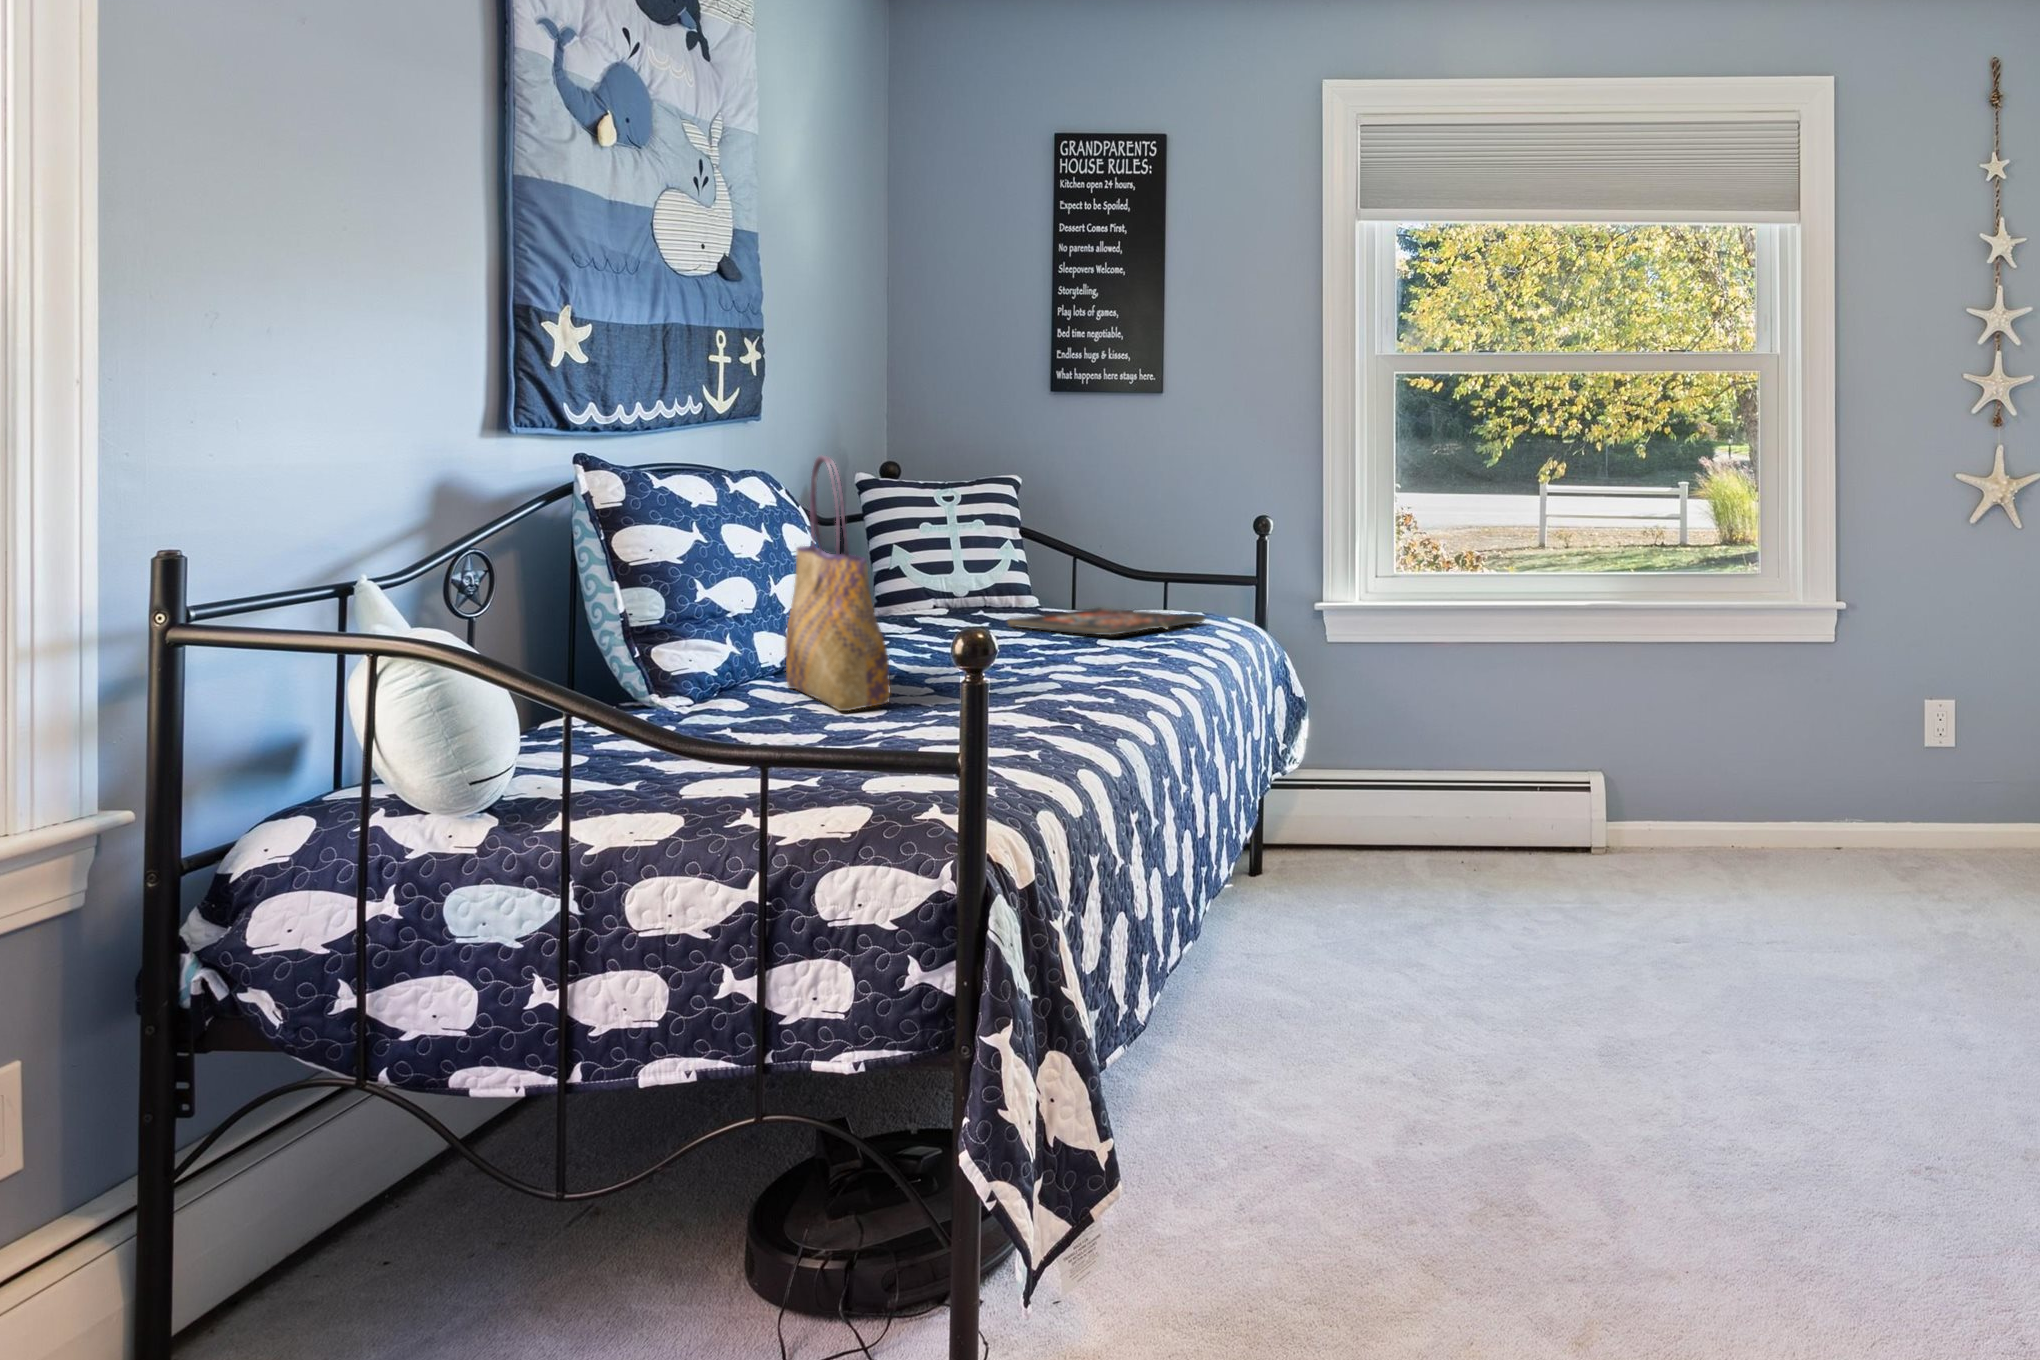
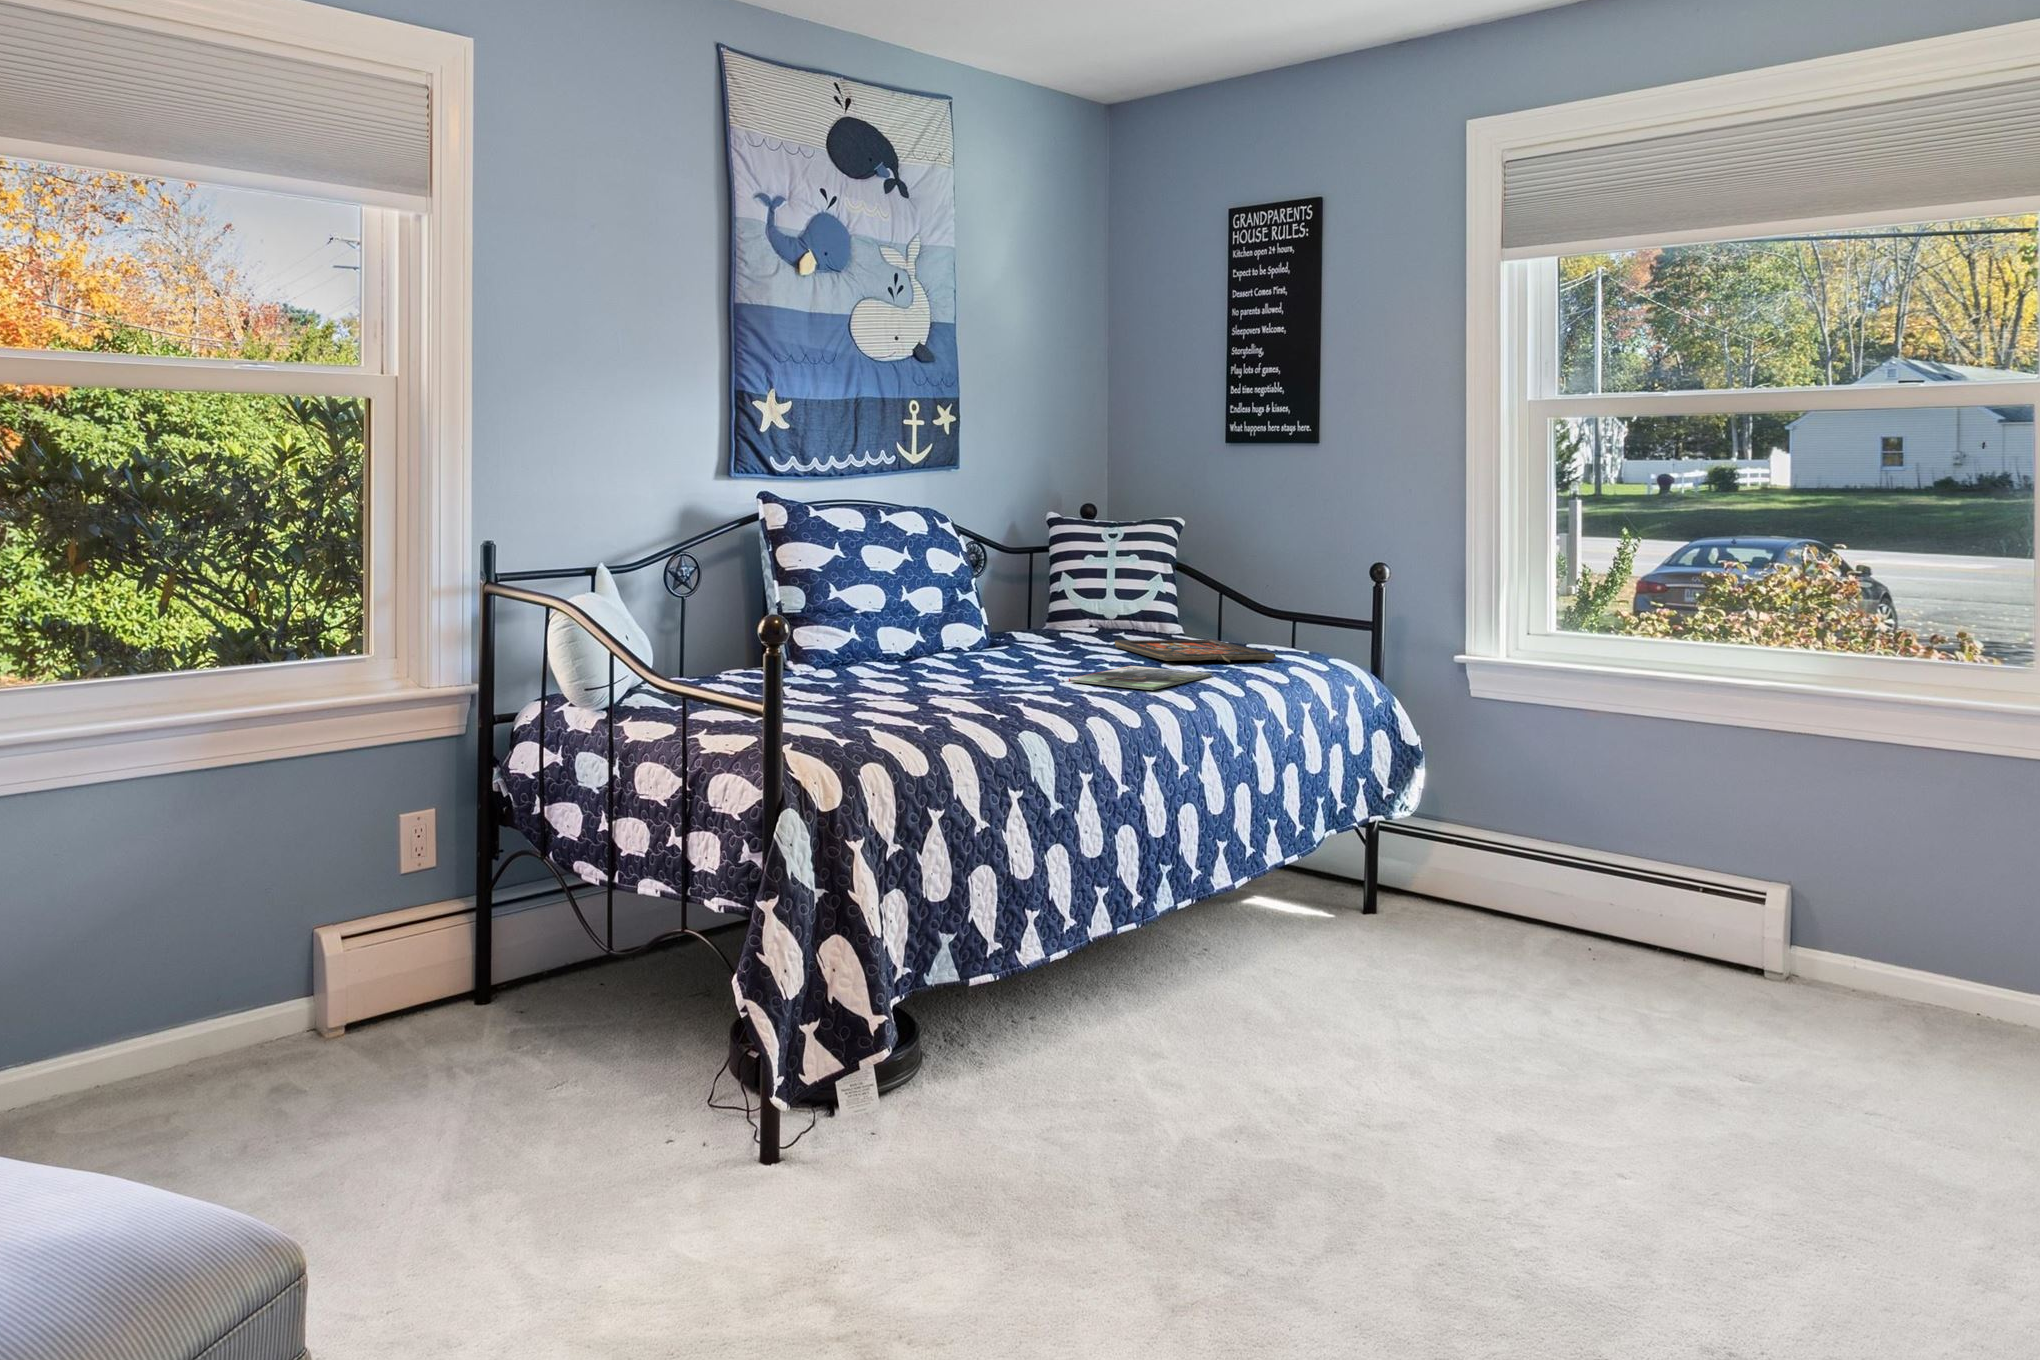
tote bag: present [785,456,891,711] -> none [866,496,915,687]
magazine: none [1061,643,1186,672] -> present [1069,666,1212,690]

